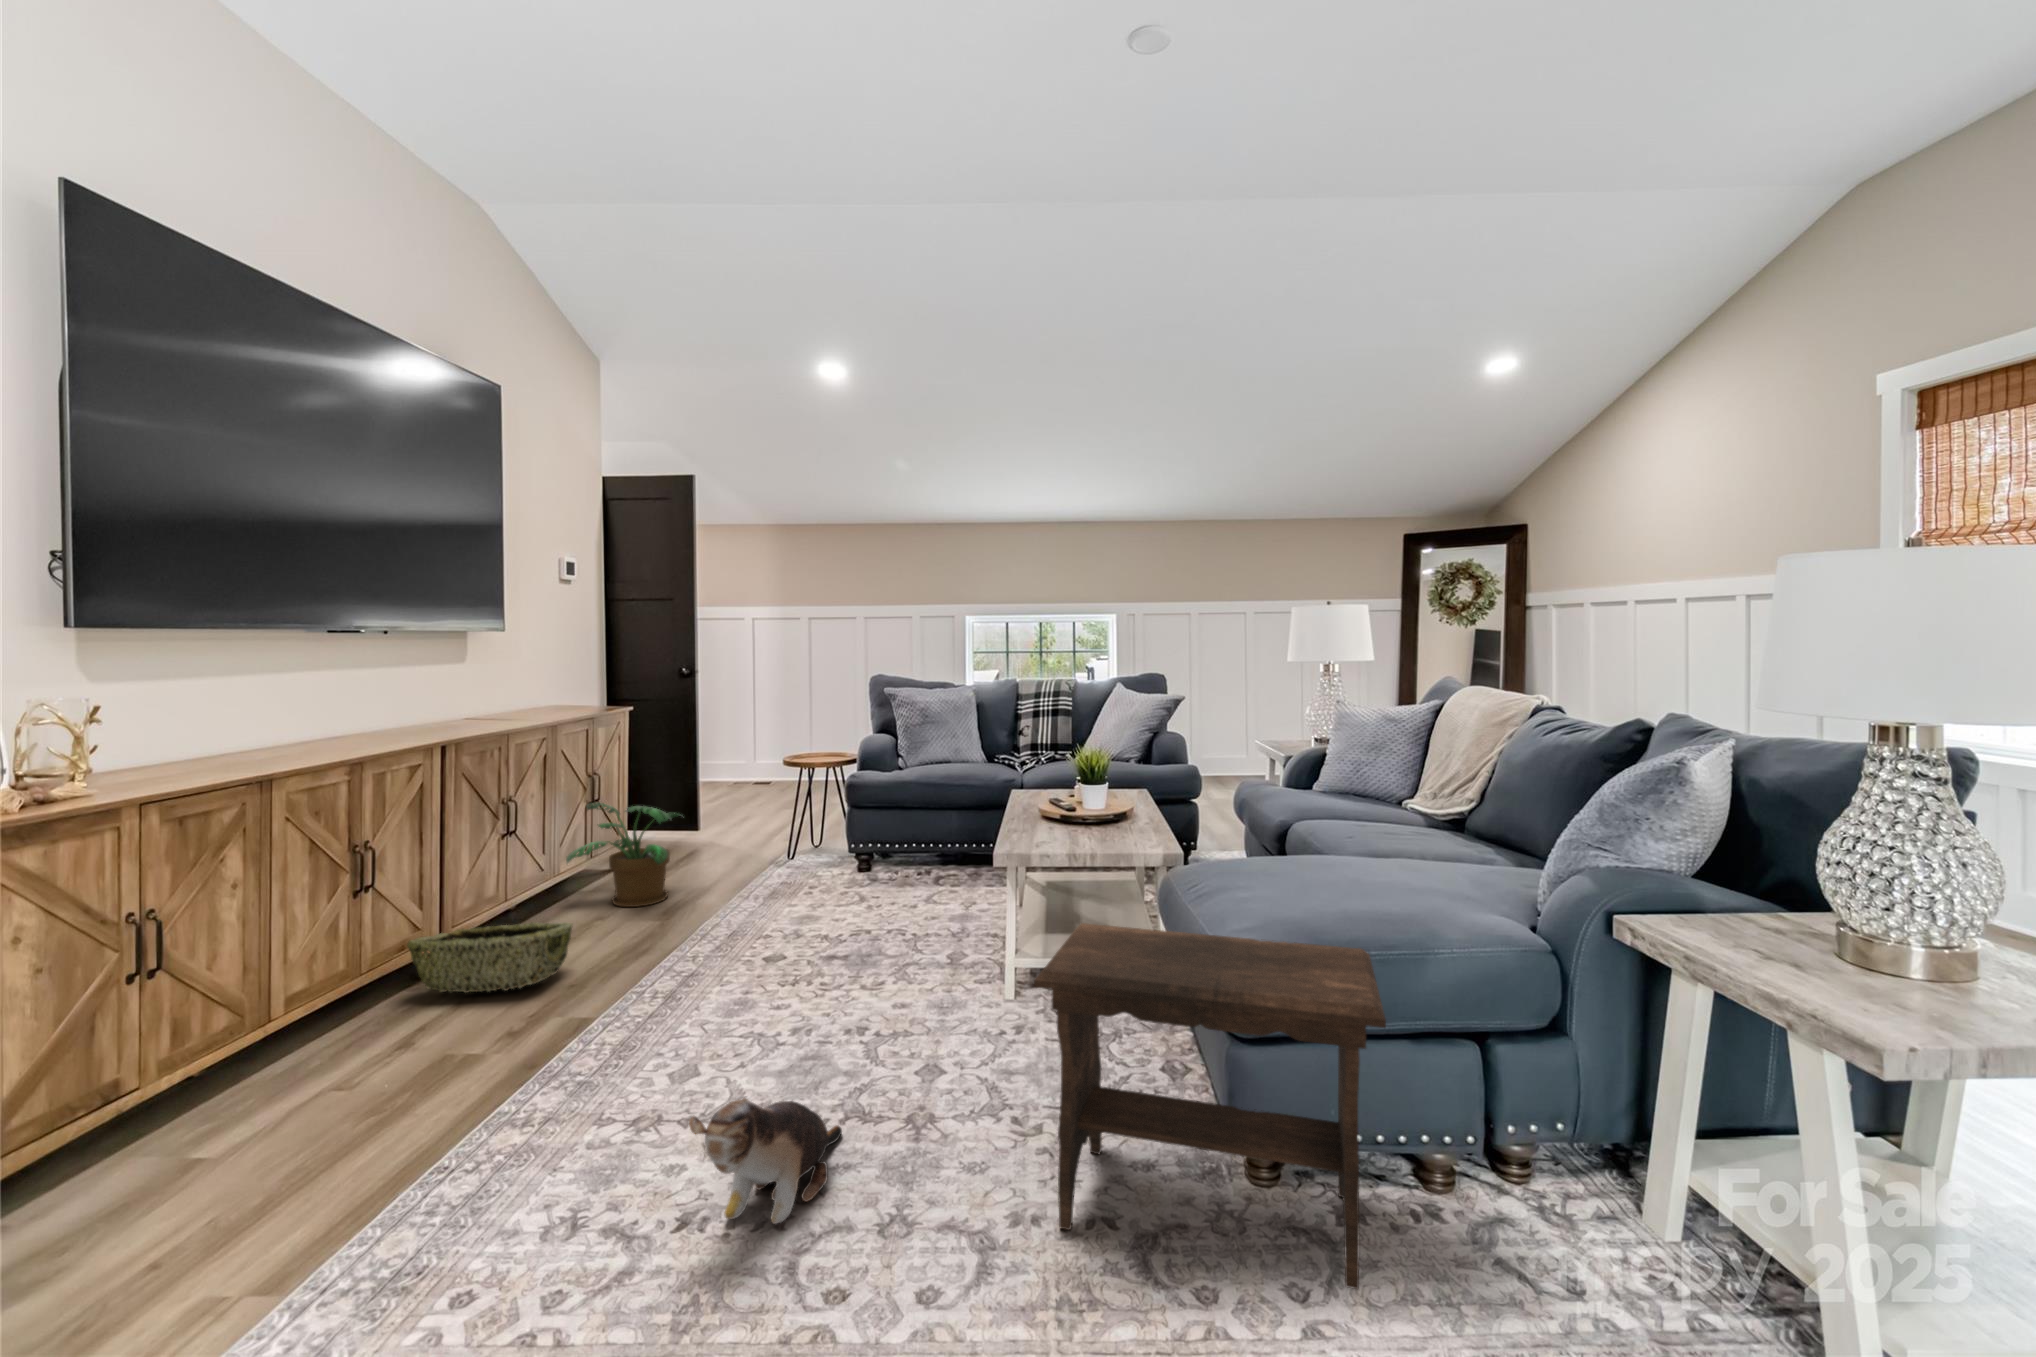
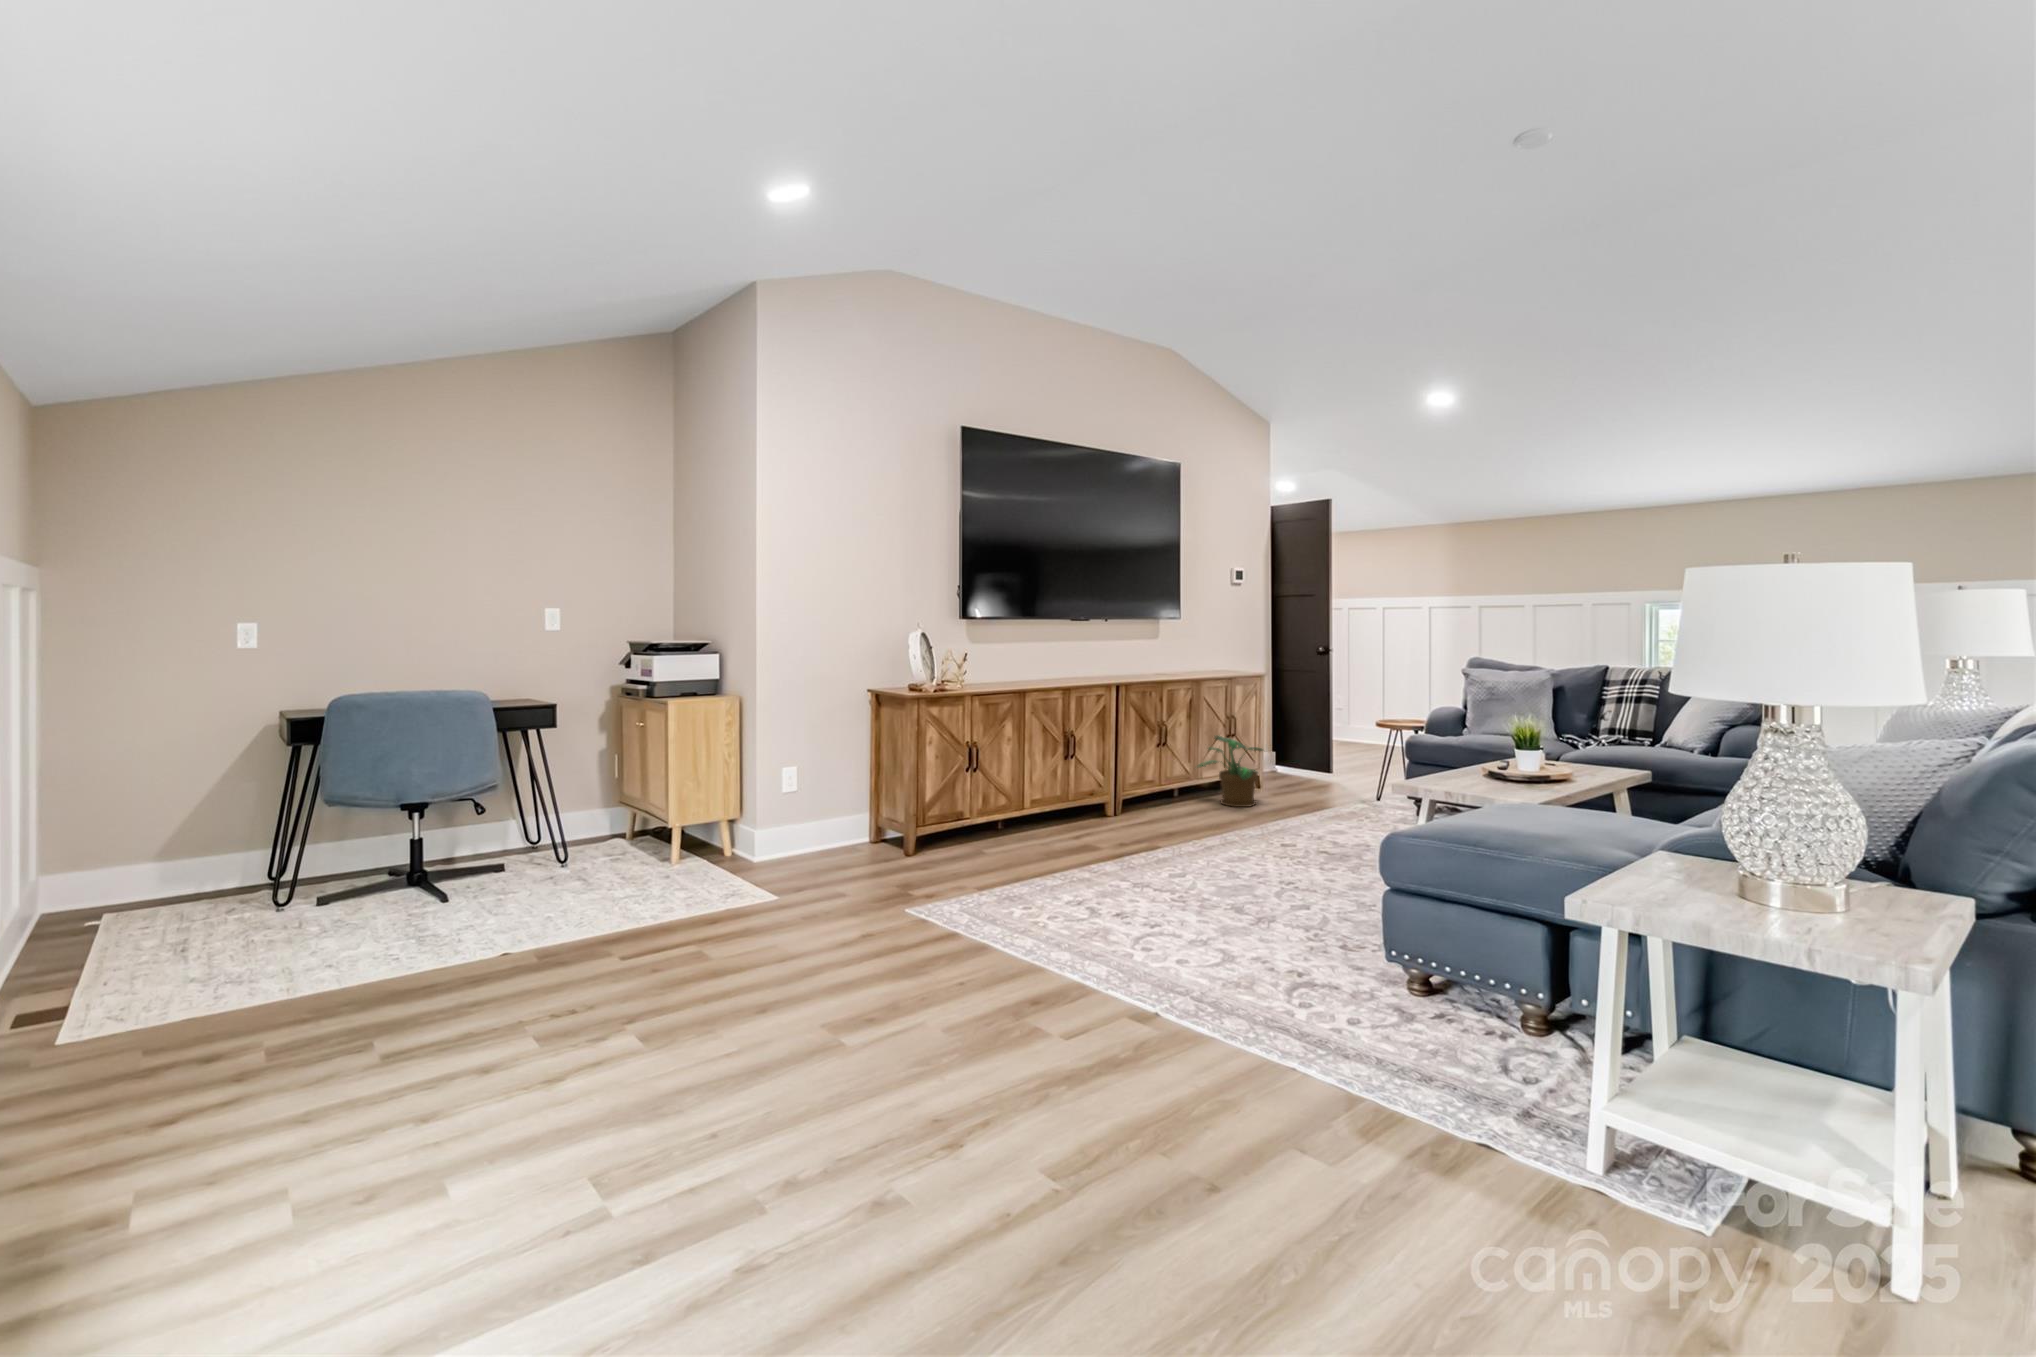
woven basket: present [407,922,573,993] -> none [1087,787,1162,825]
footstool: present [1034,923,1386,1289] -> none [1206,806,1403,1009]
plush toy: present [689,1098,842,1224] -> none [1082,848,1183,911]

